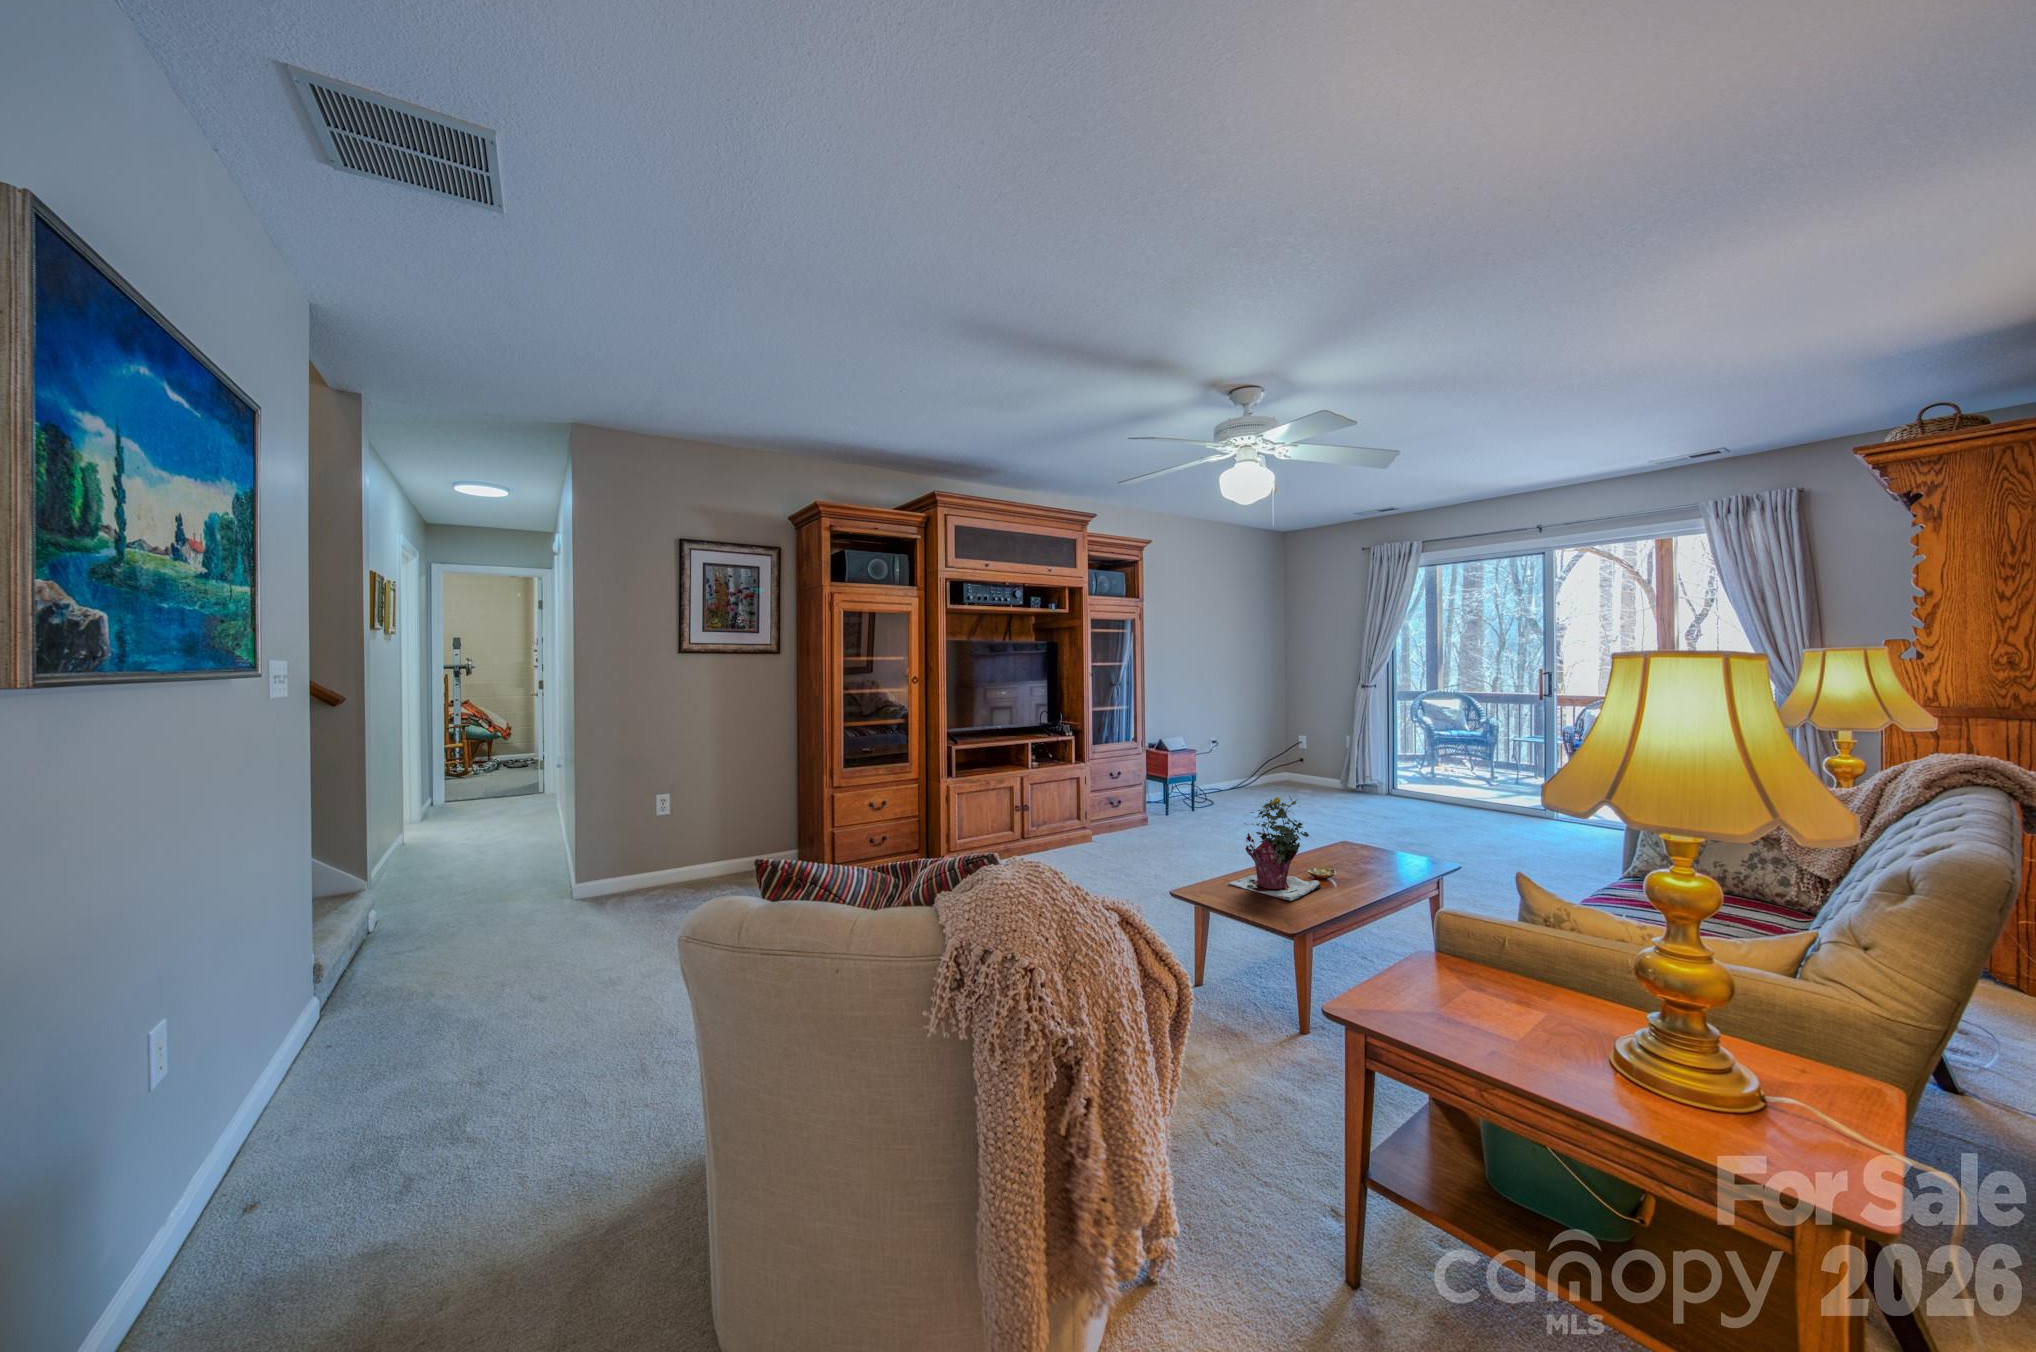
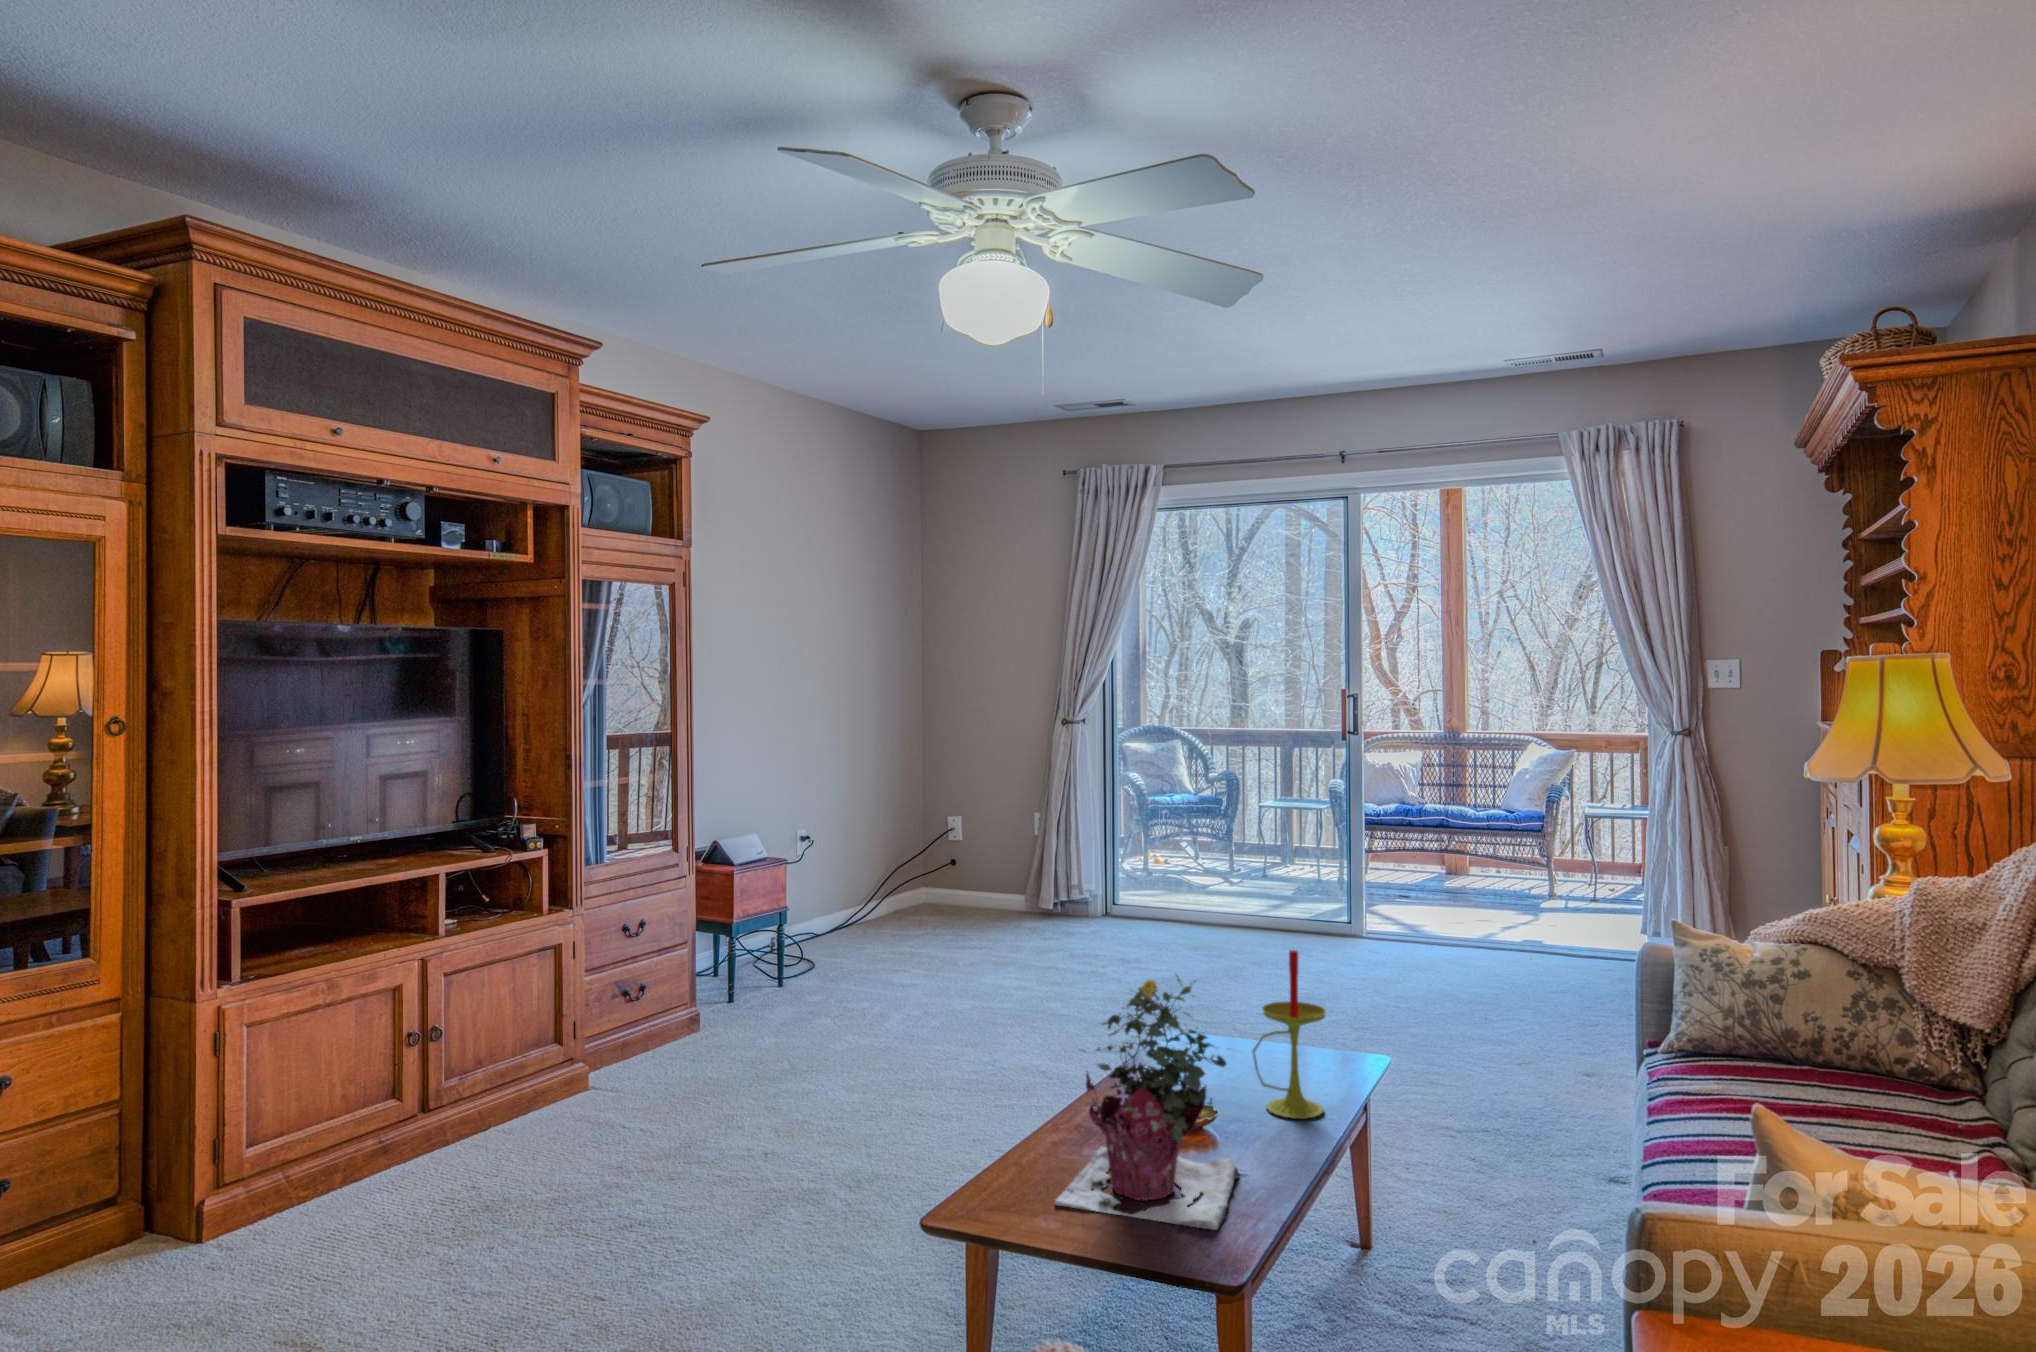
candle: none [1350,794,1391,876] -> present [1252,950,1326,1119]

